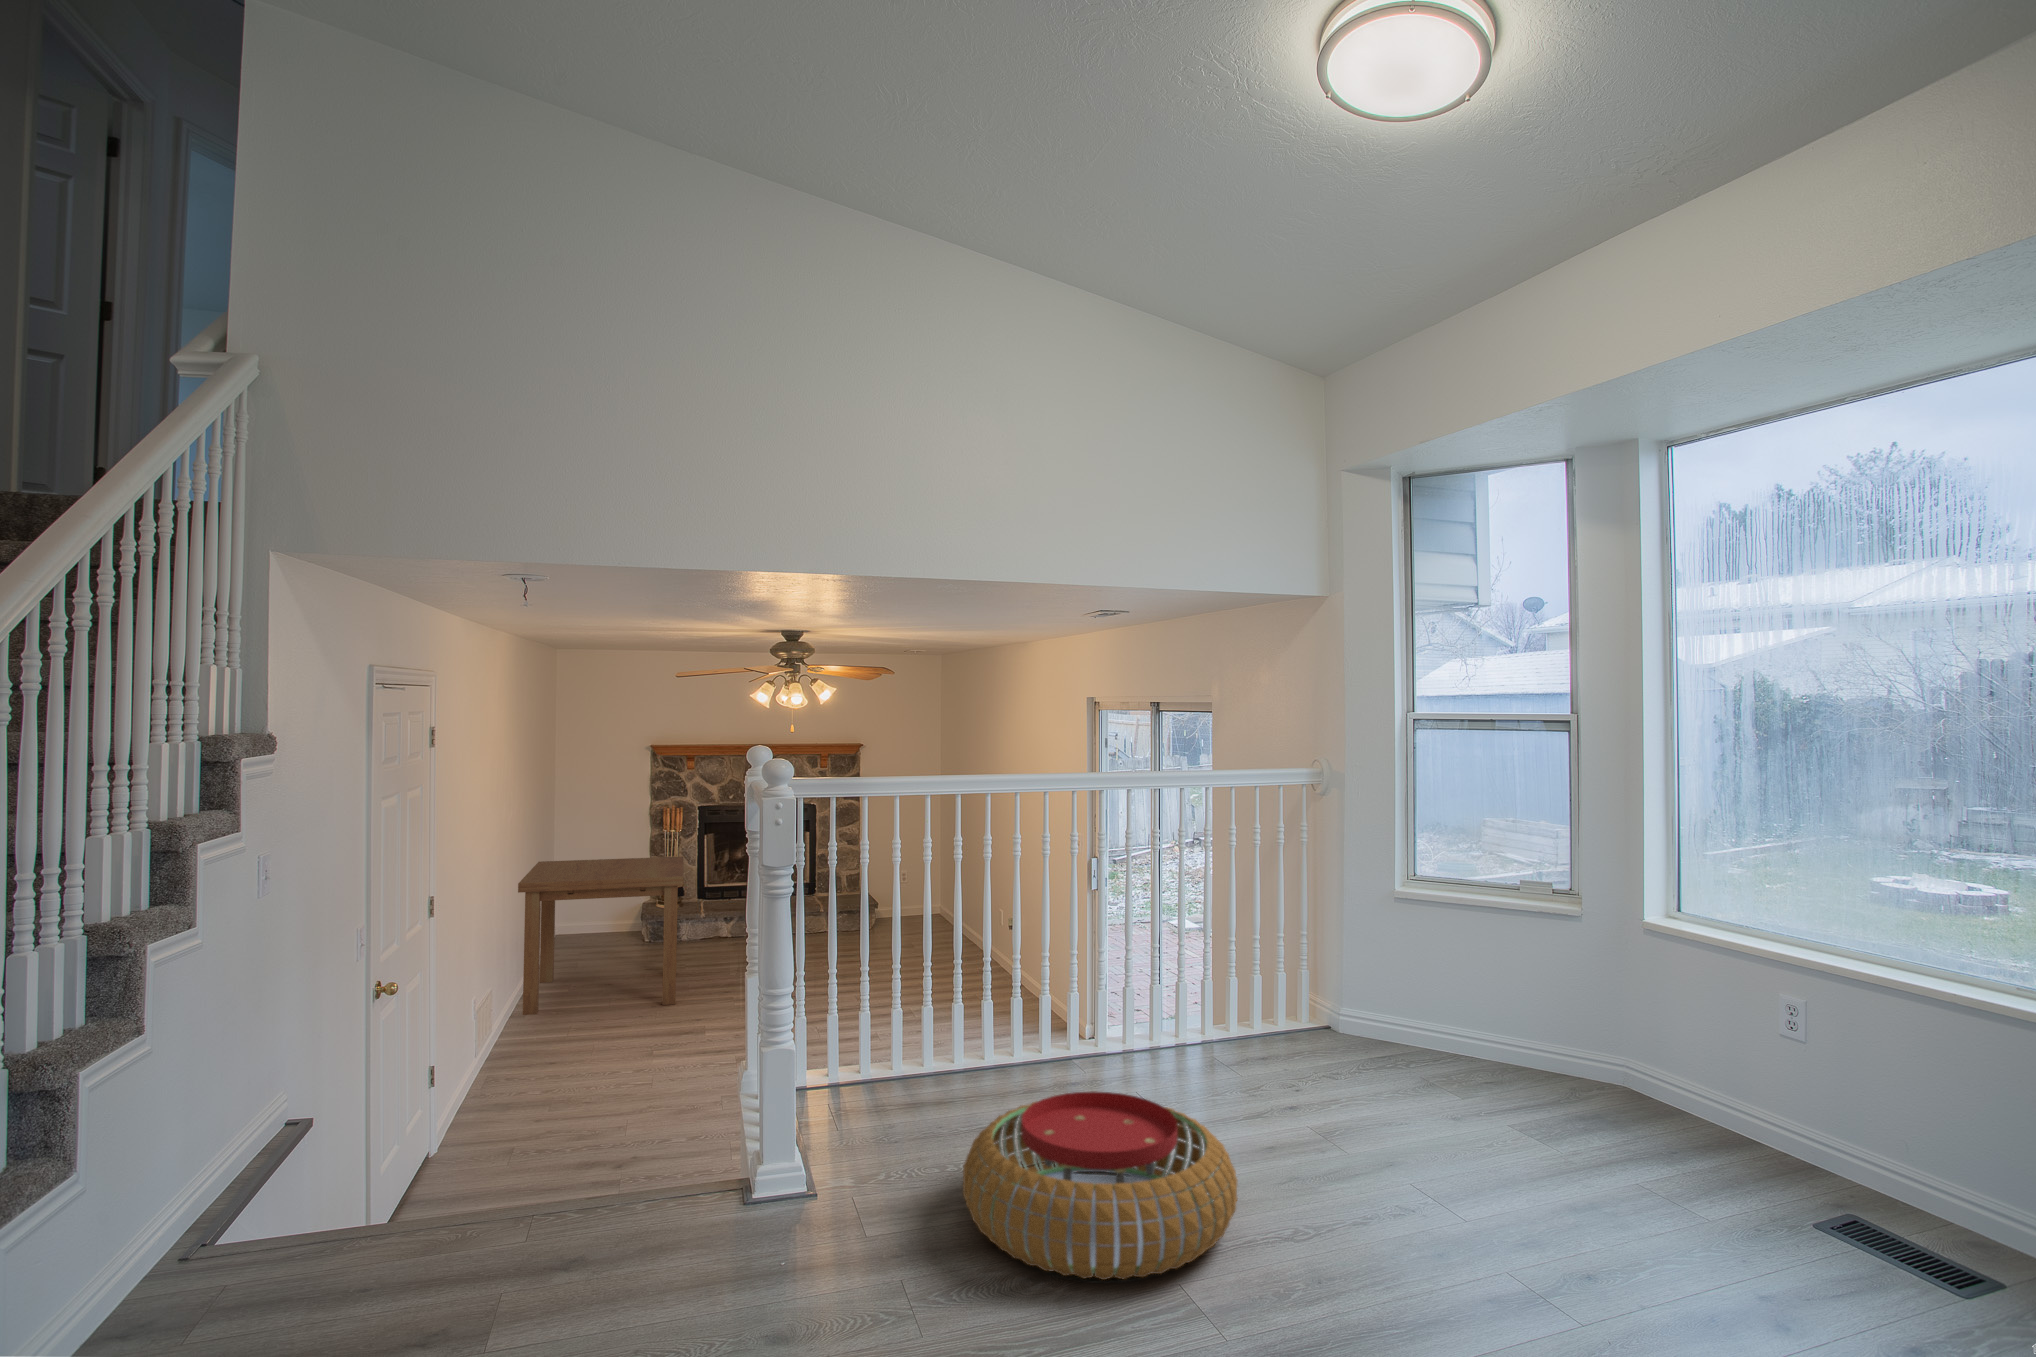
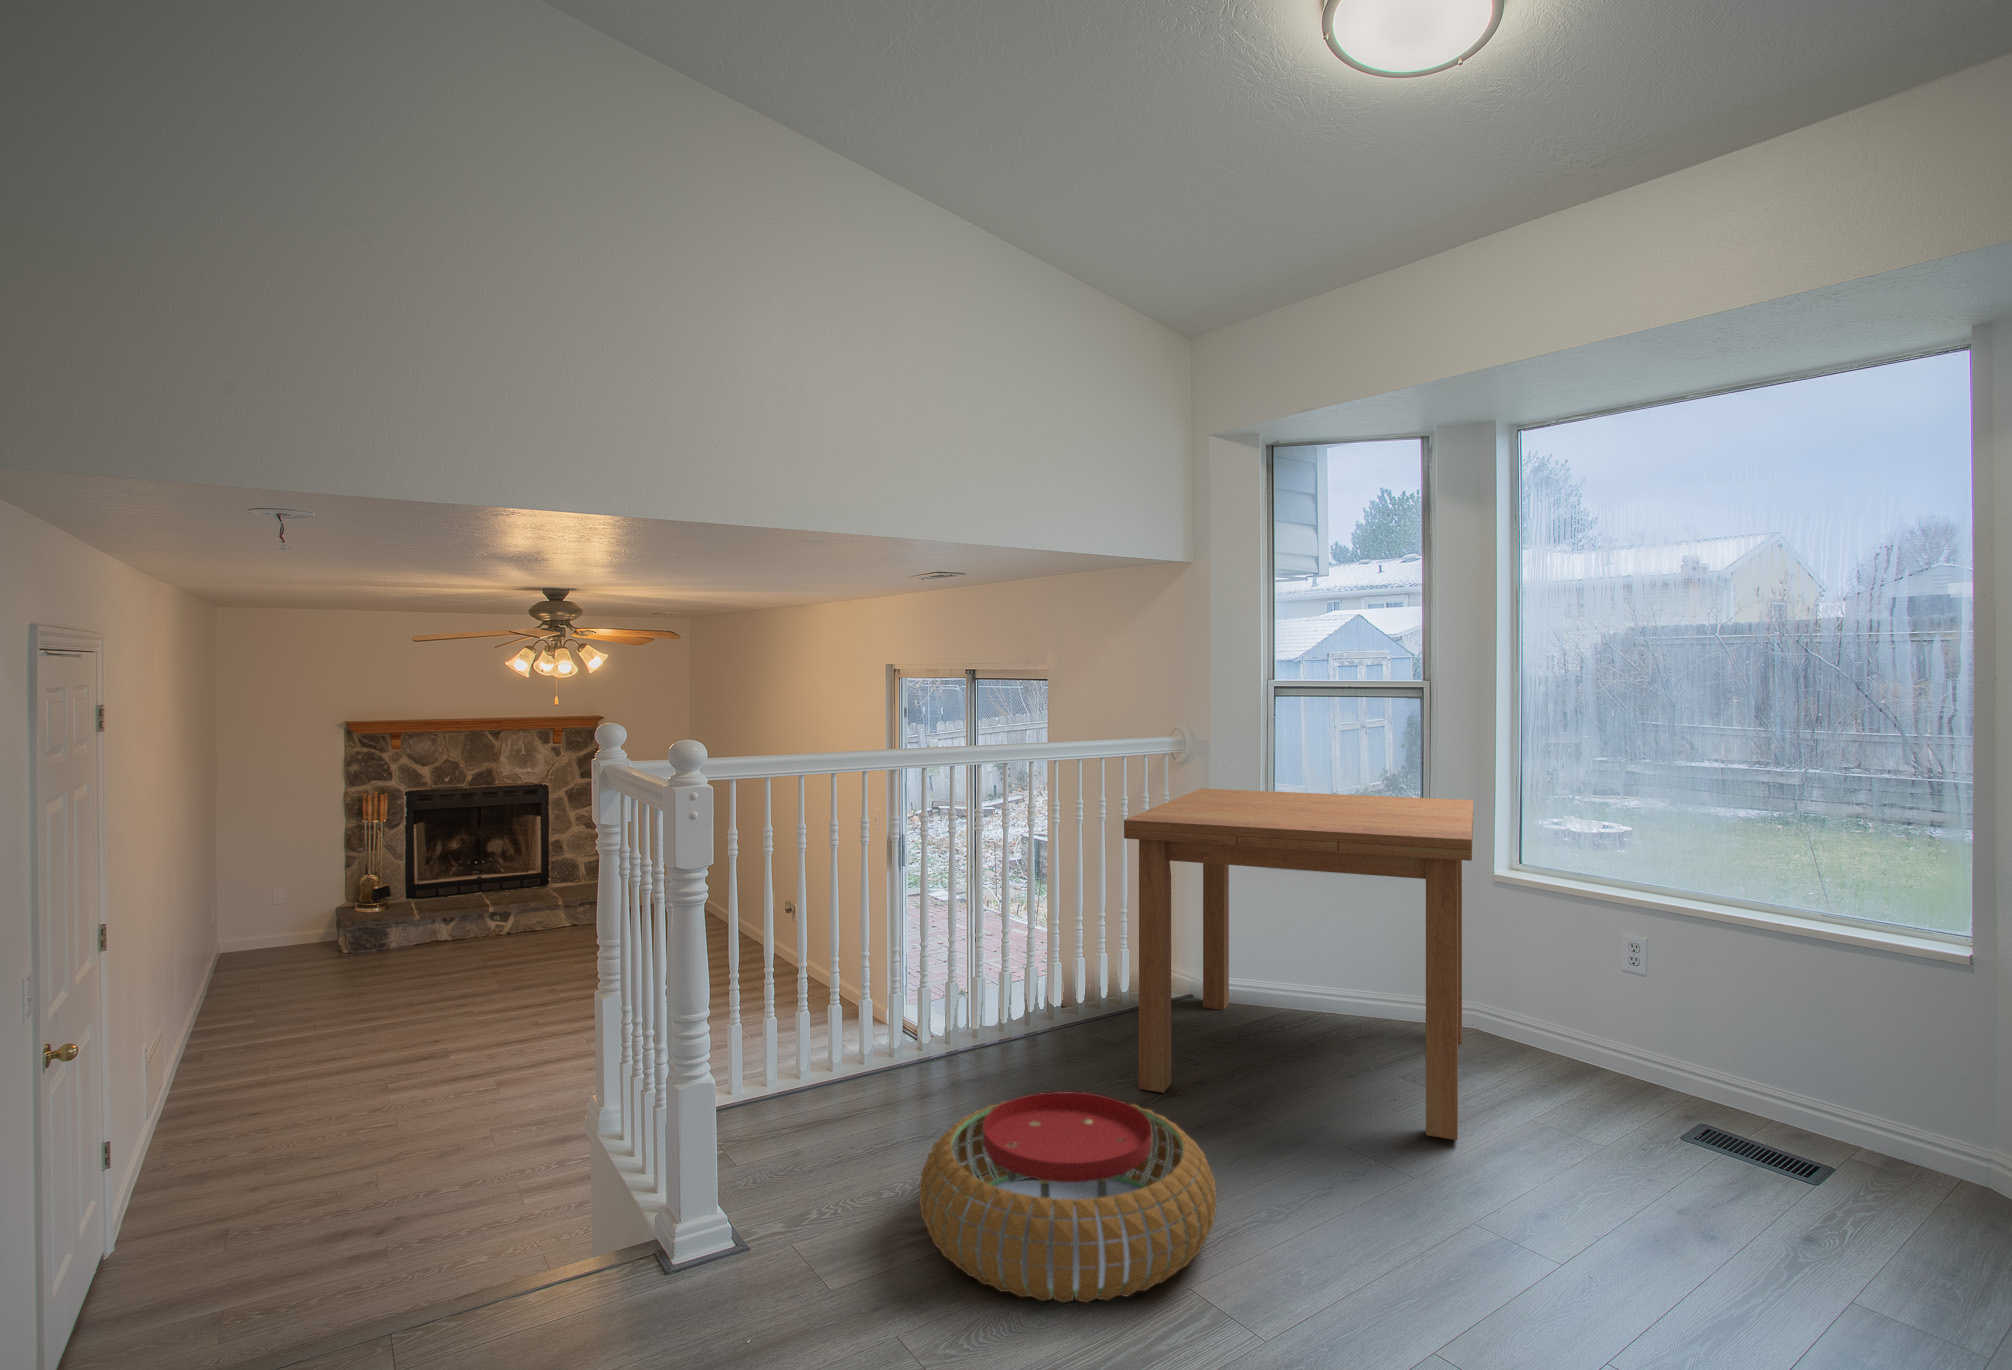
dining table: present [518,856,684,1015] -> present [1124,788,1473,1140]

